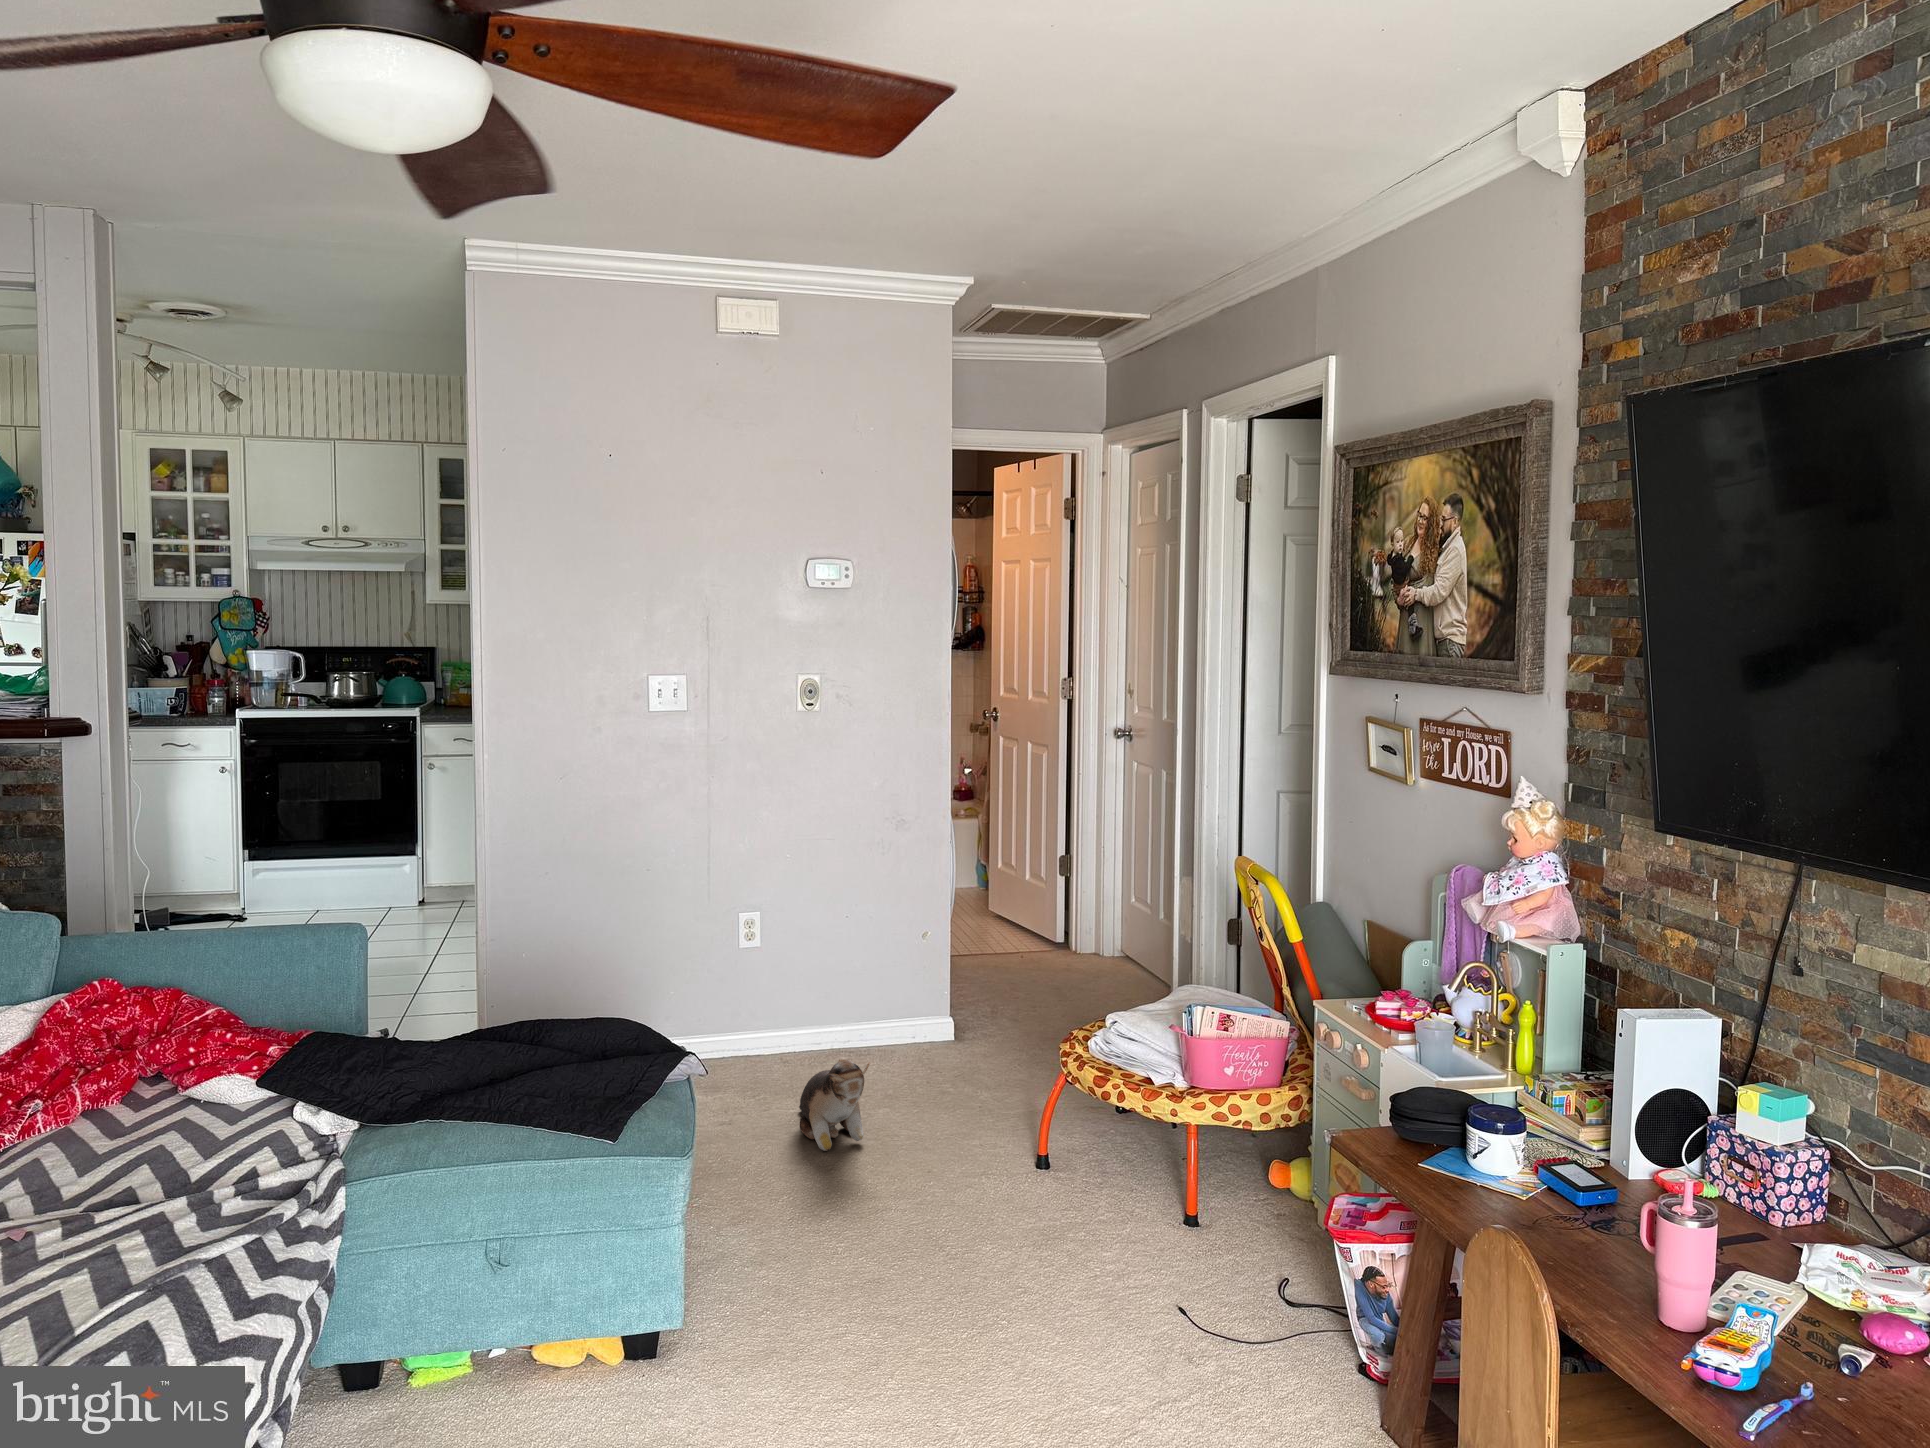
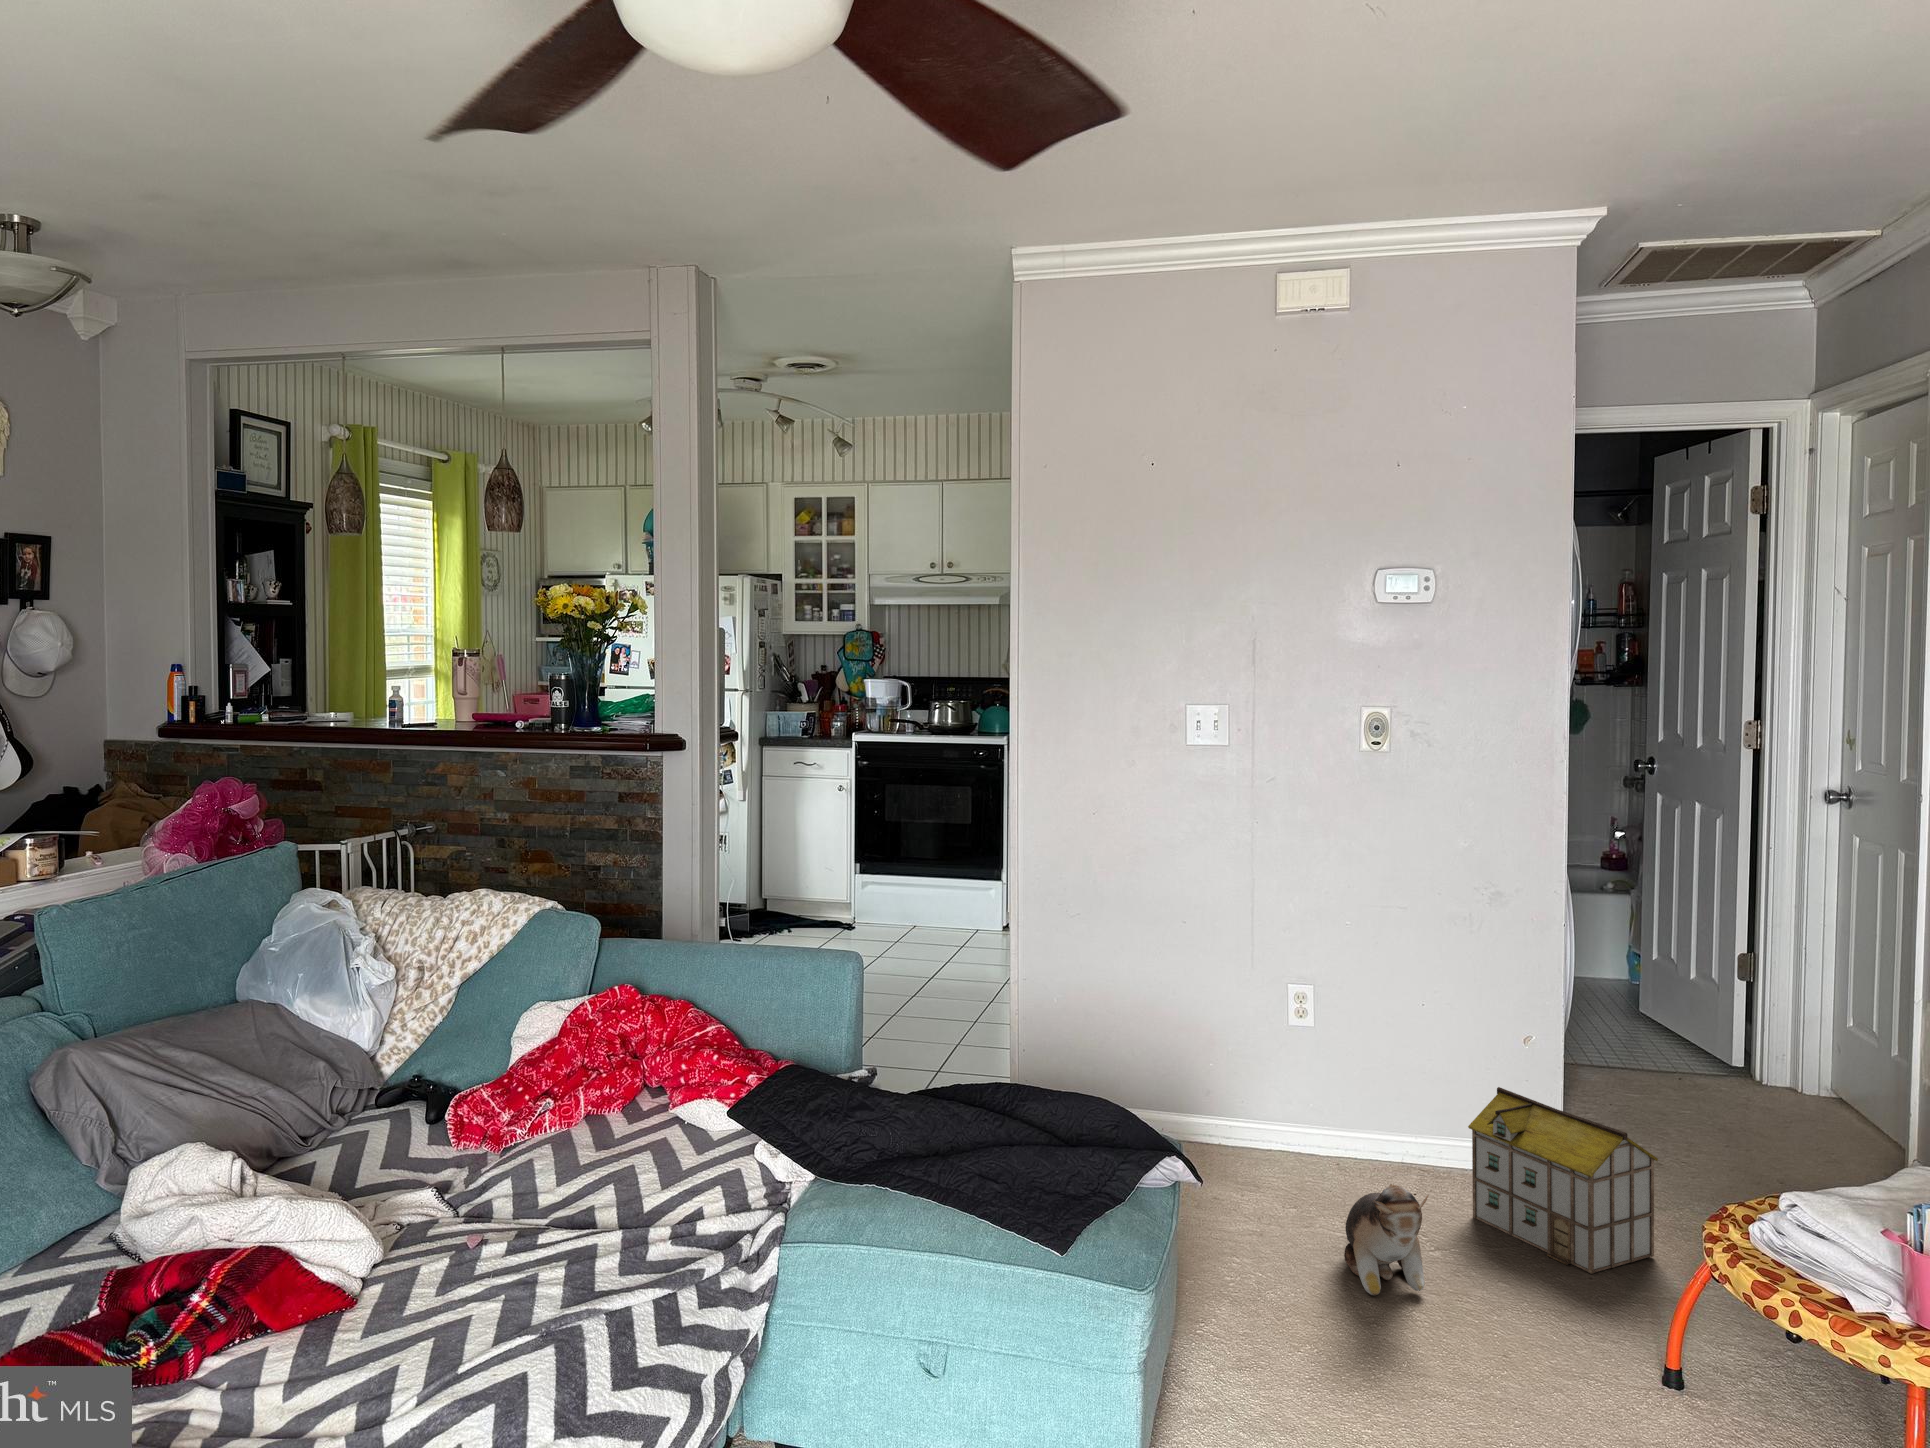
toy house: none [885,977,1019,1106] -> present [1468,1087,1658,1274]

